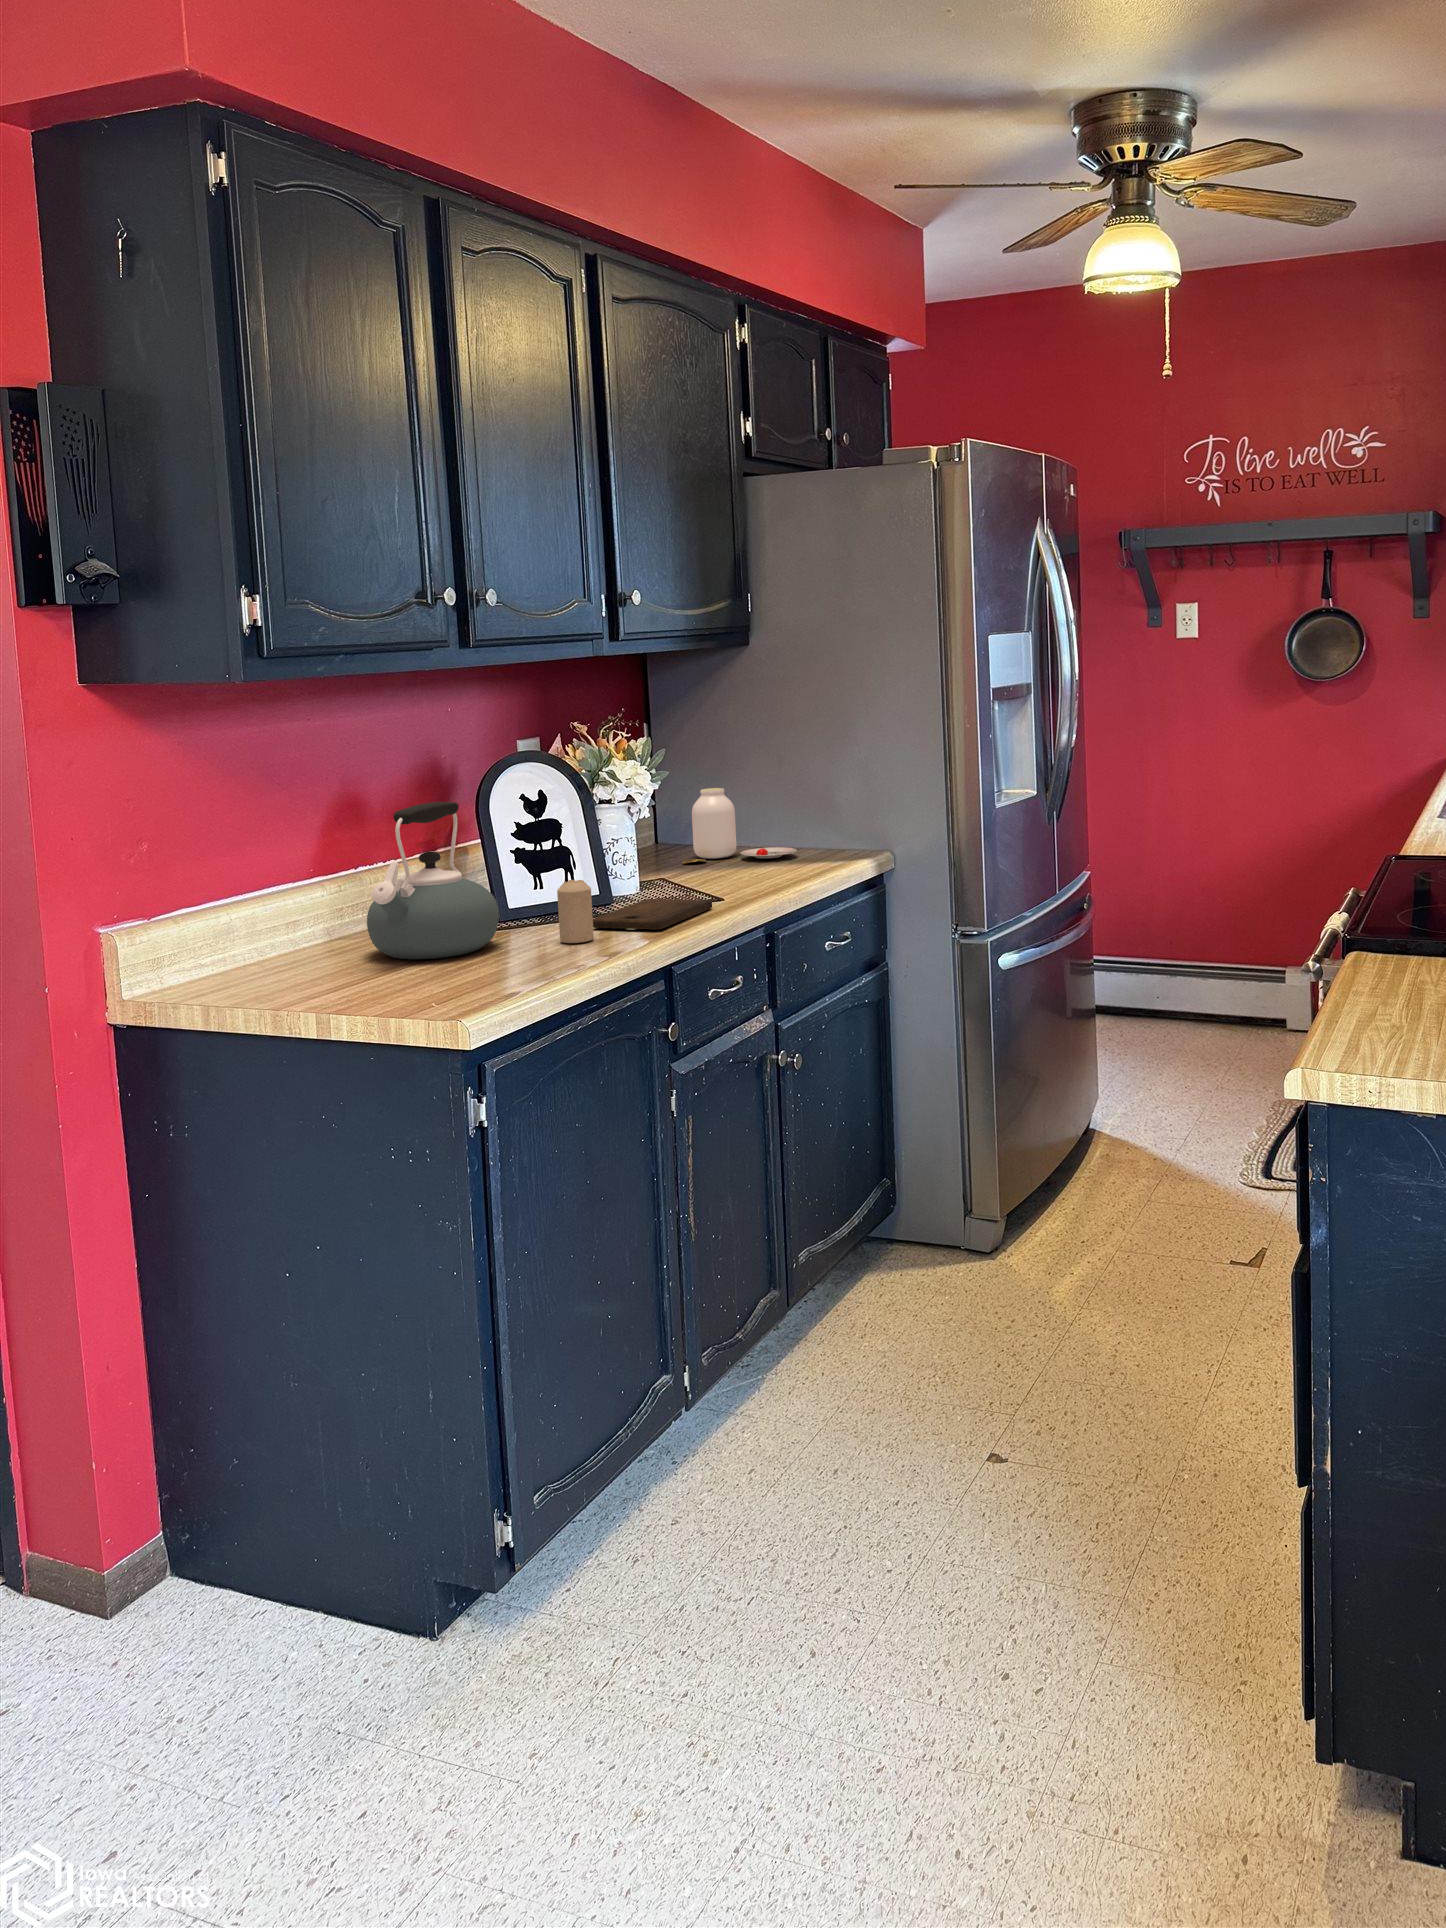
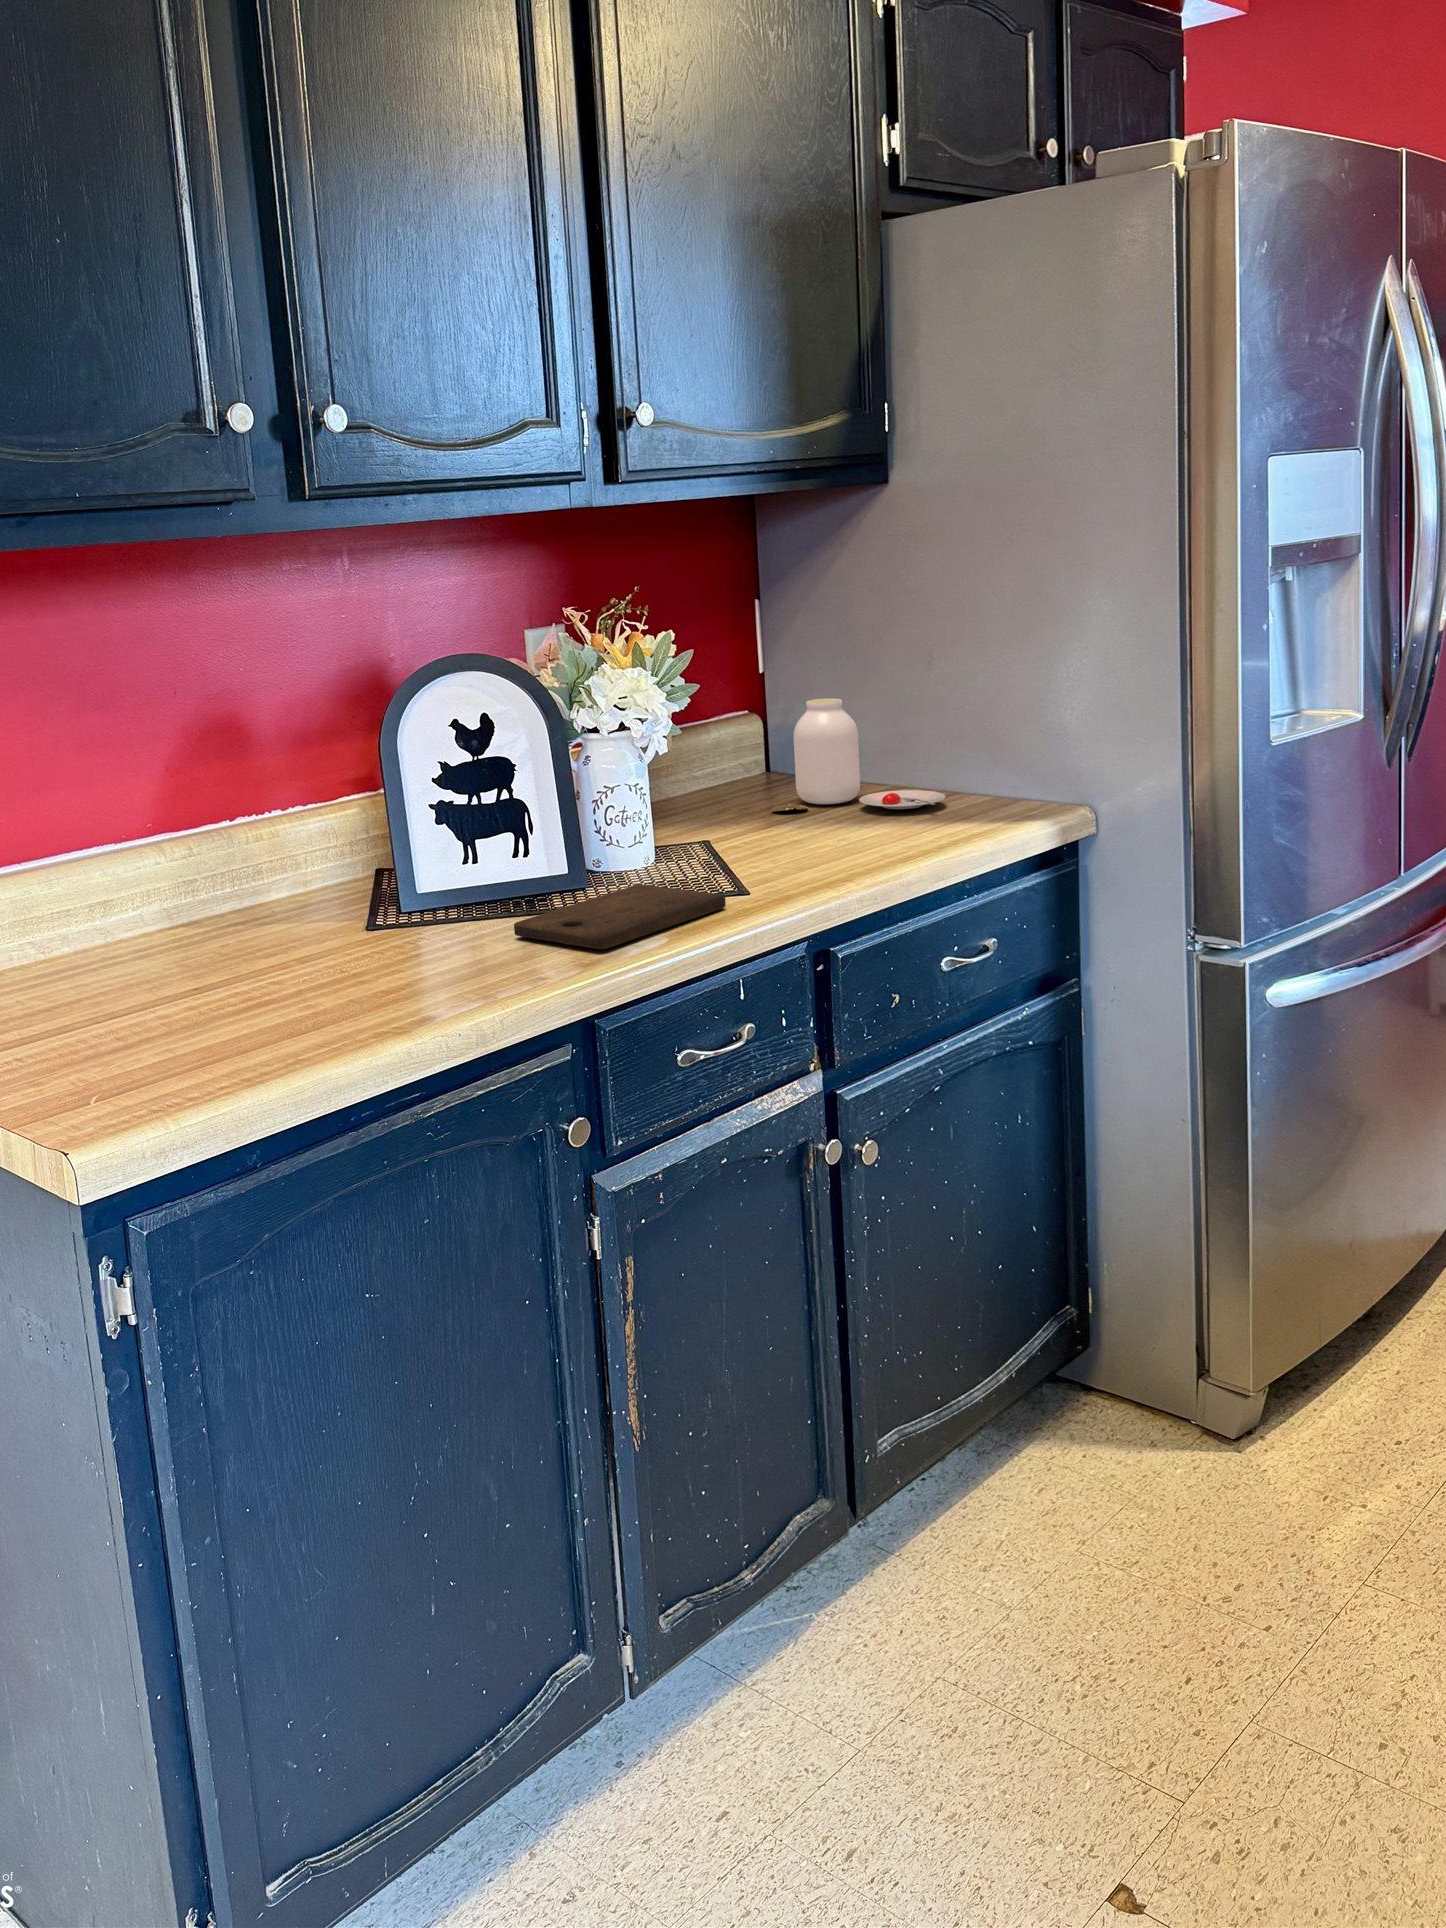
kettle: present [367,802,499,959] -> none [137,737,361,980]
candle: present [557,880,594,943] -> none [436,865,495,967]

